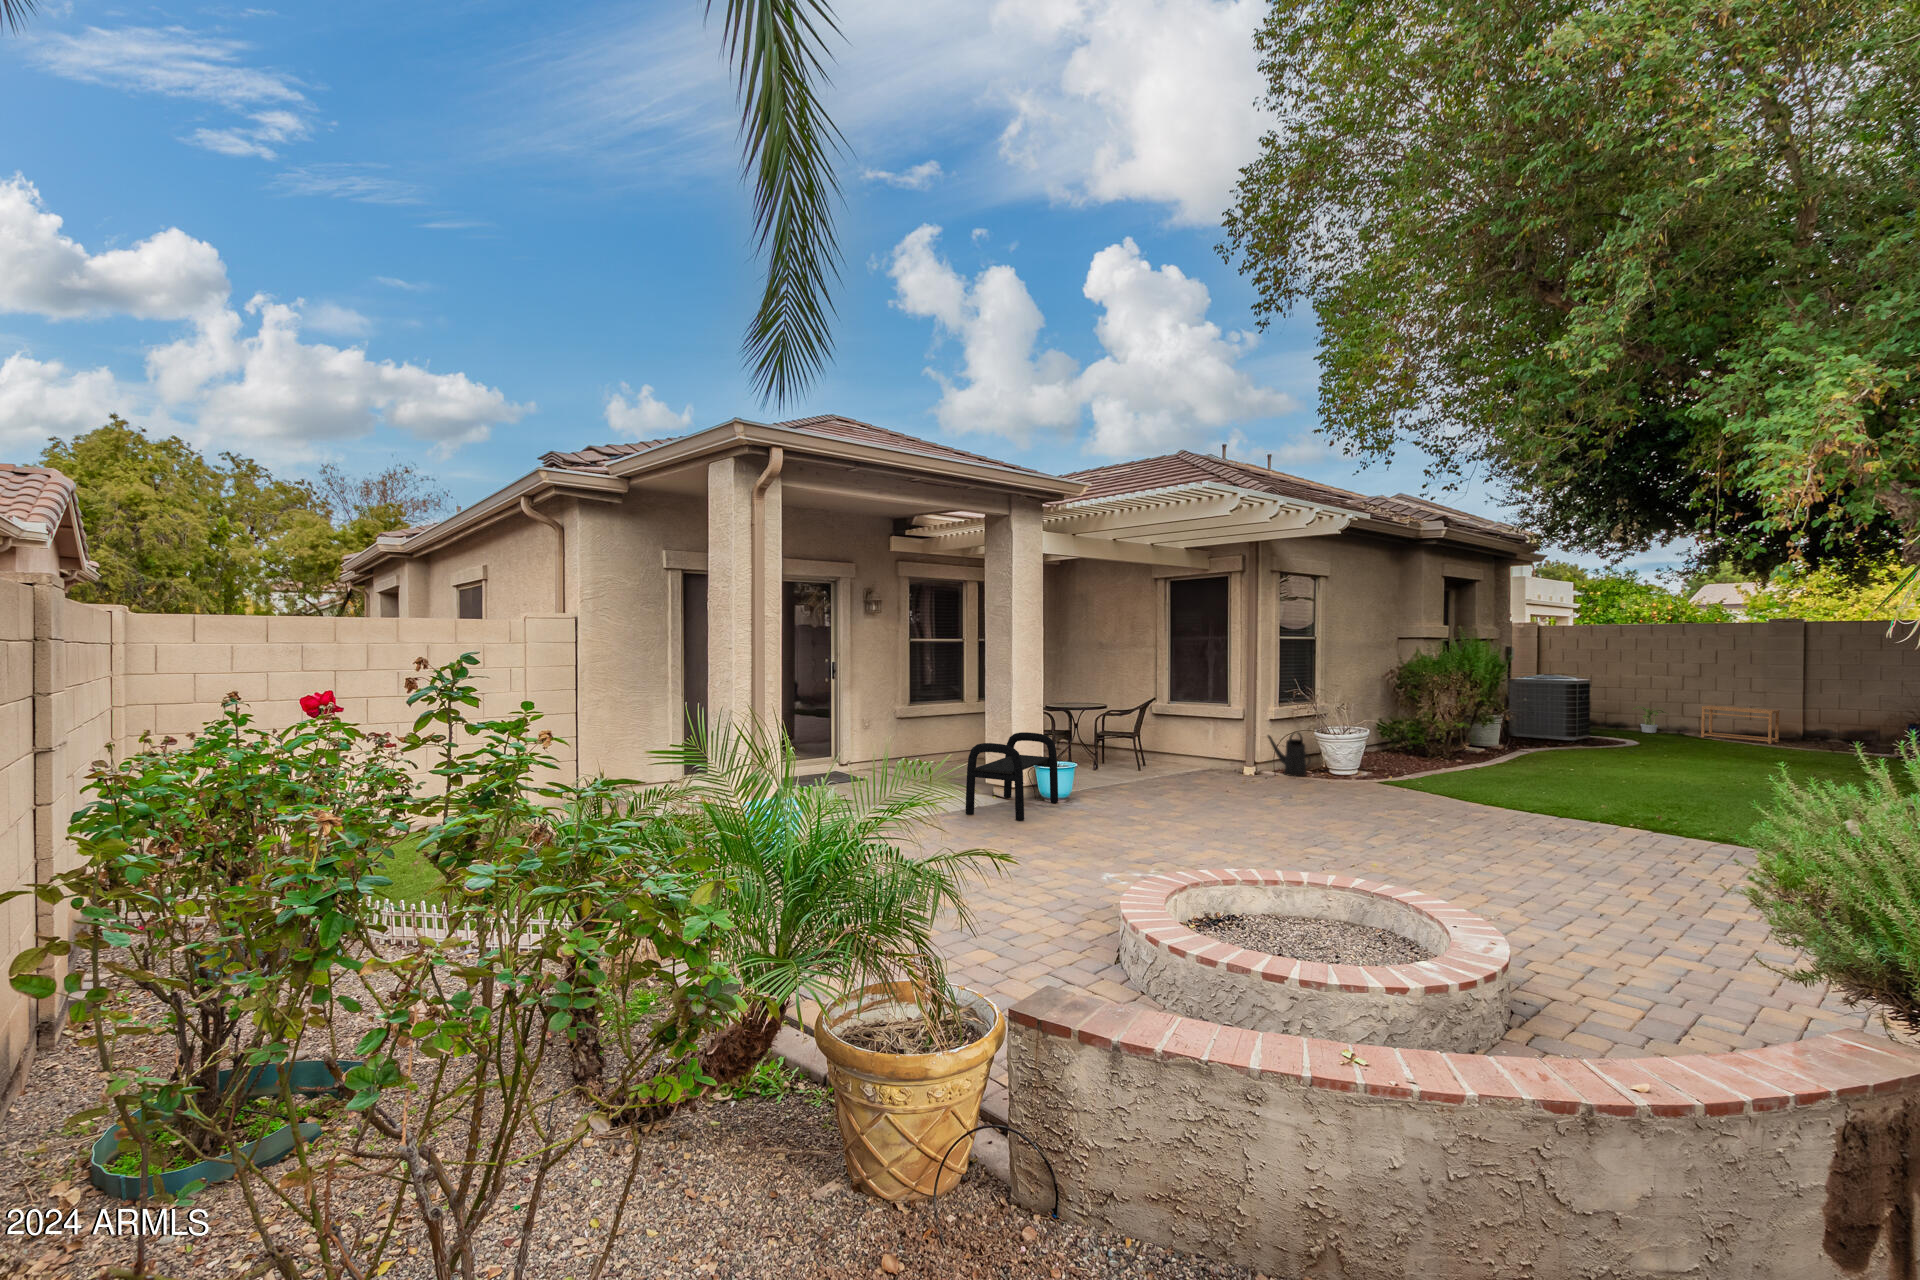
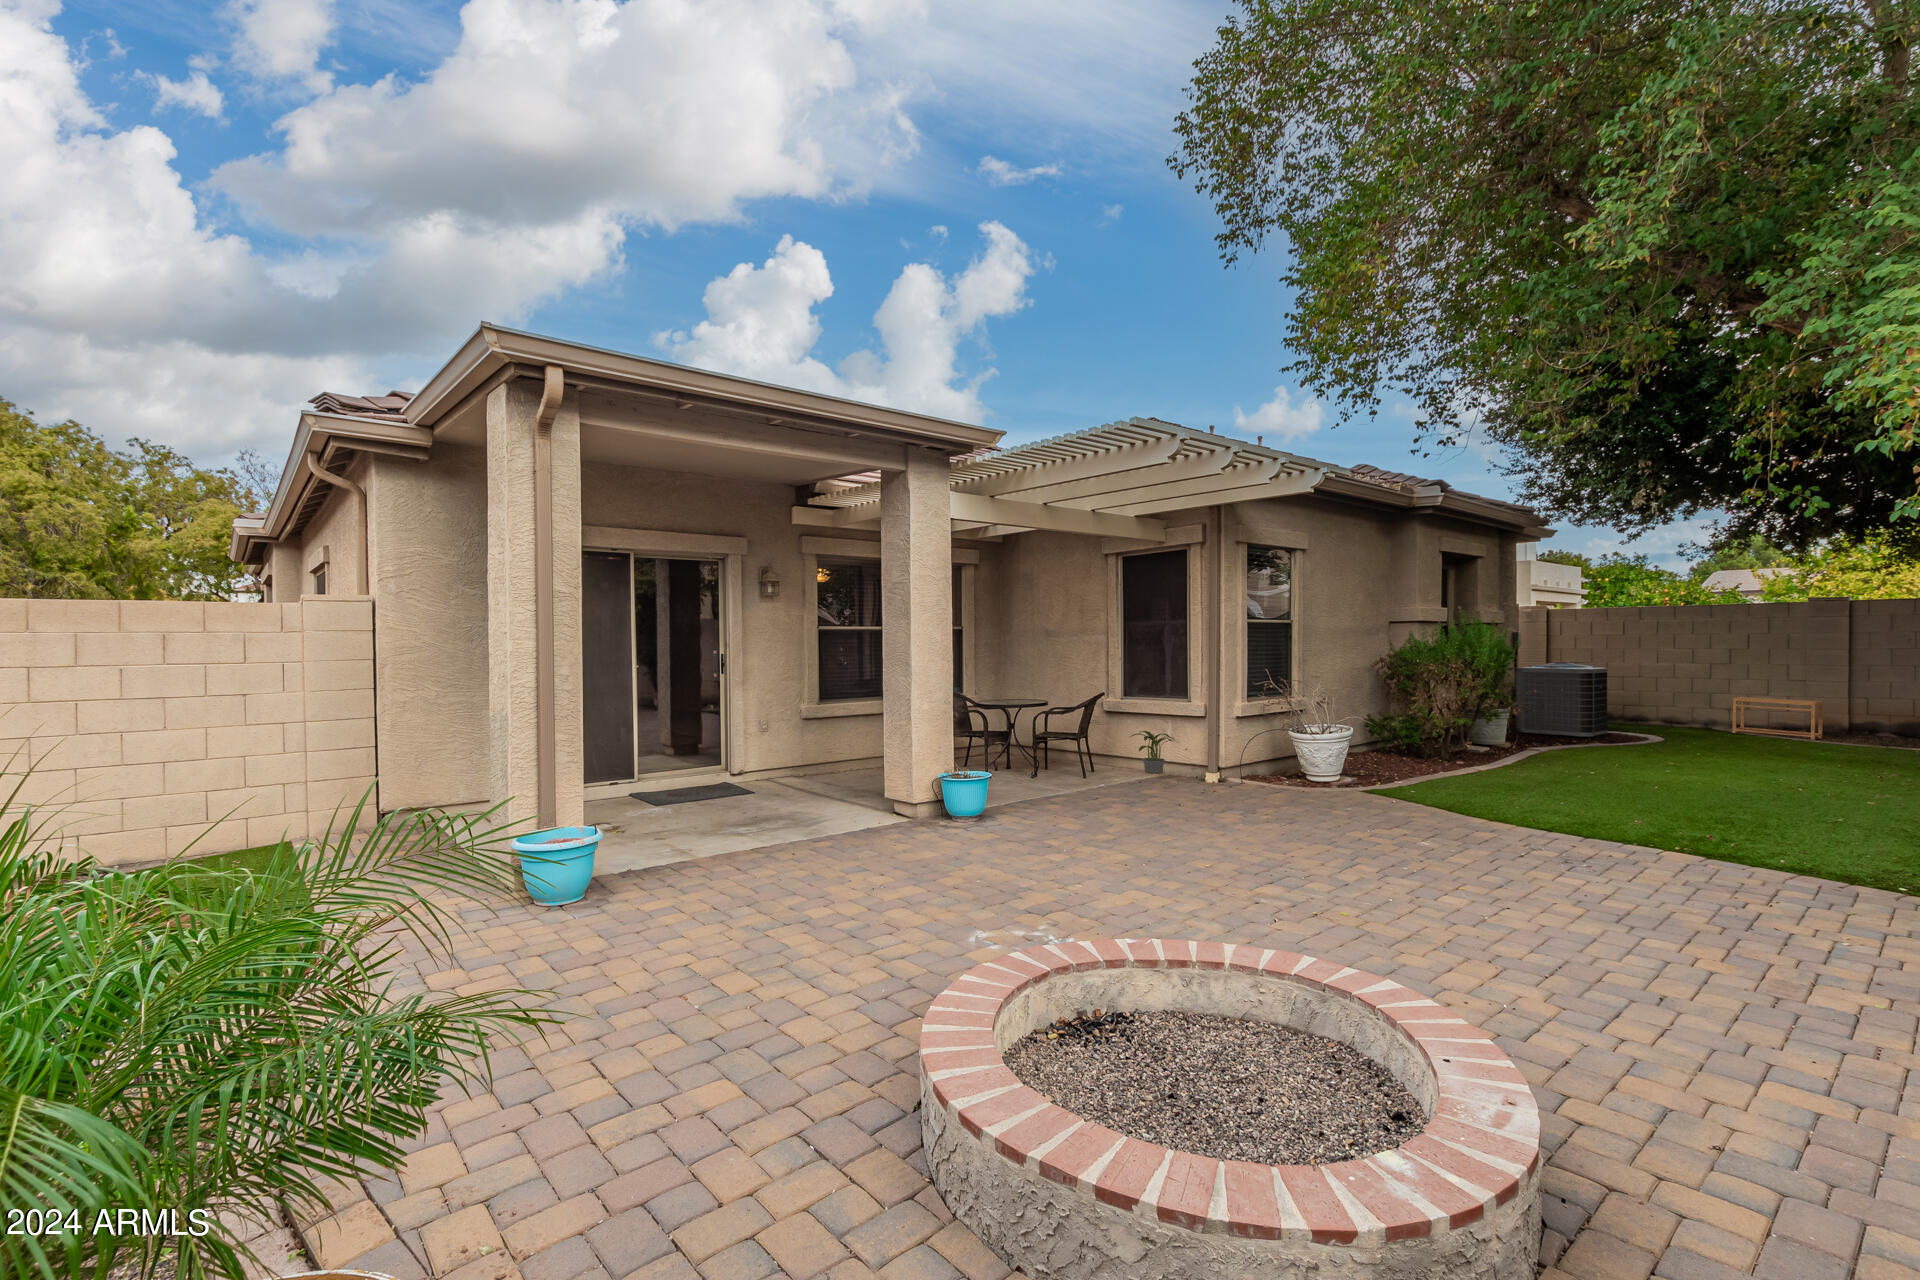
potted plant: present [1633,706,1668,733] -> present [1130,731,1179,773]
bench: present [965,732,1058,821] -> none [839,735,964,848]
watering can: present [1268,733,1311,776] -> none [1232,731,1282,784]

